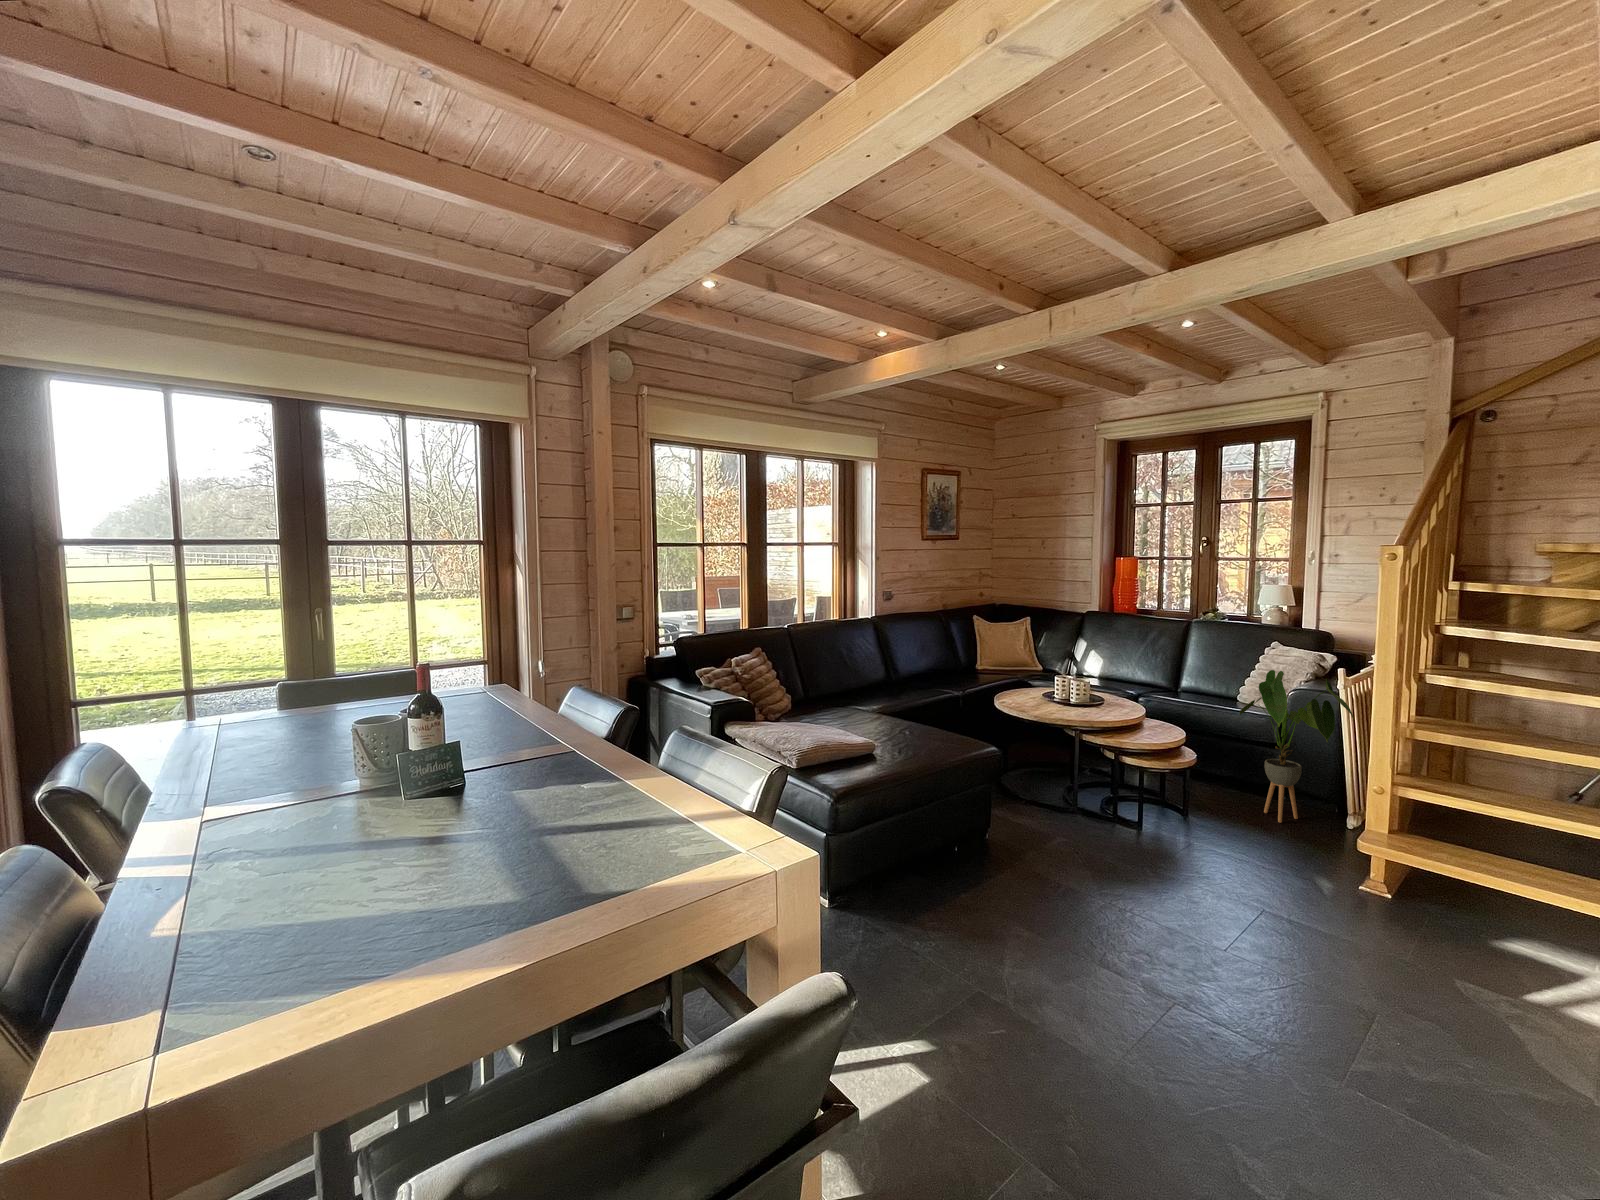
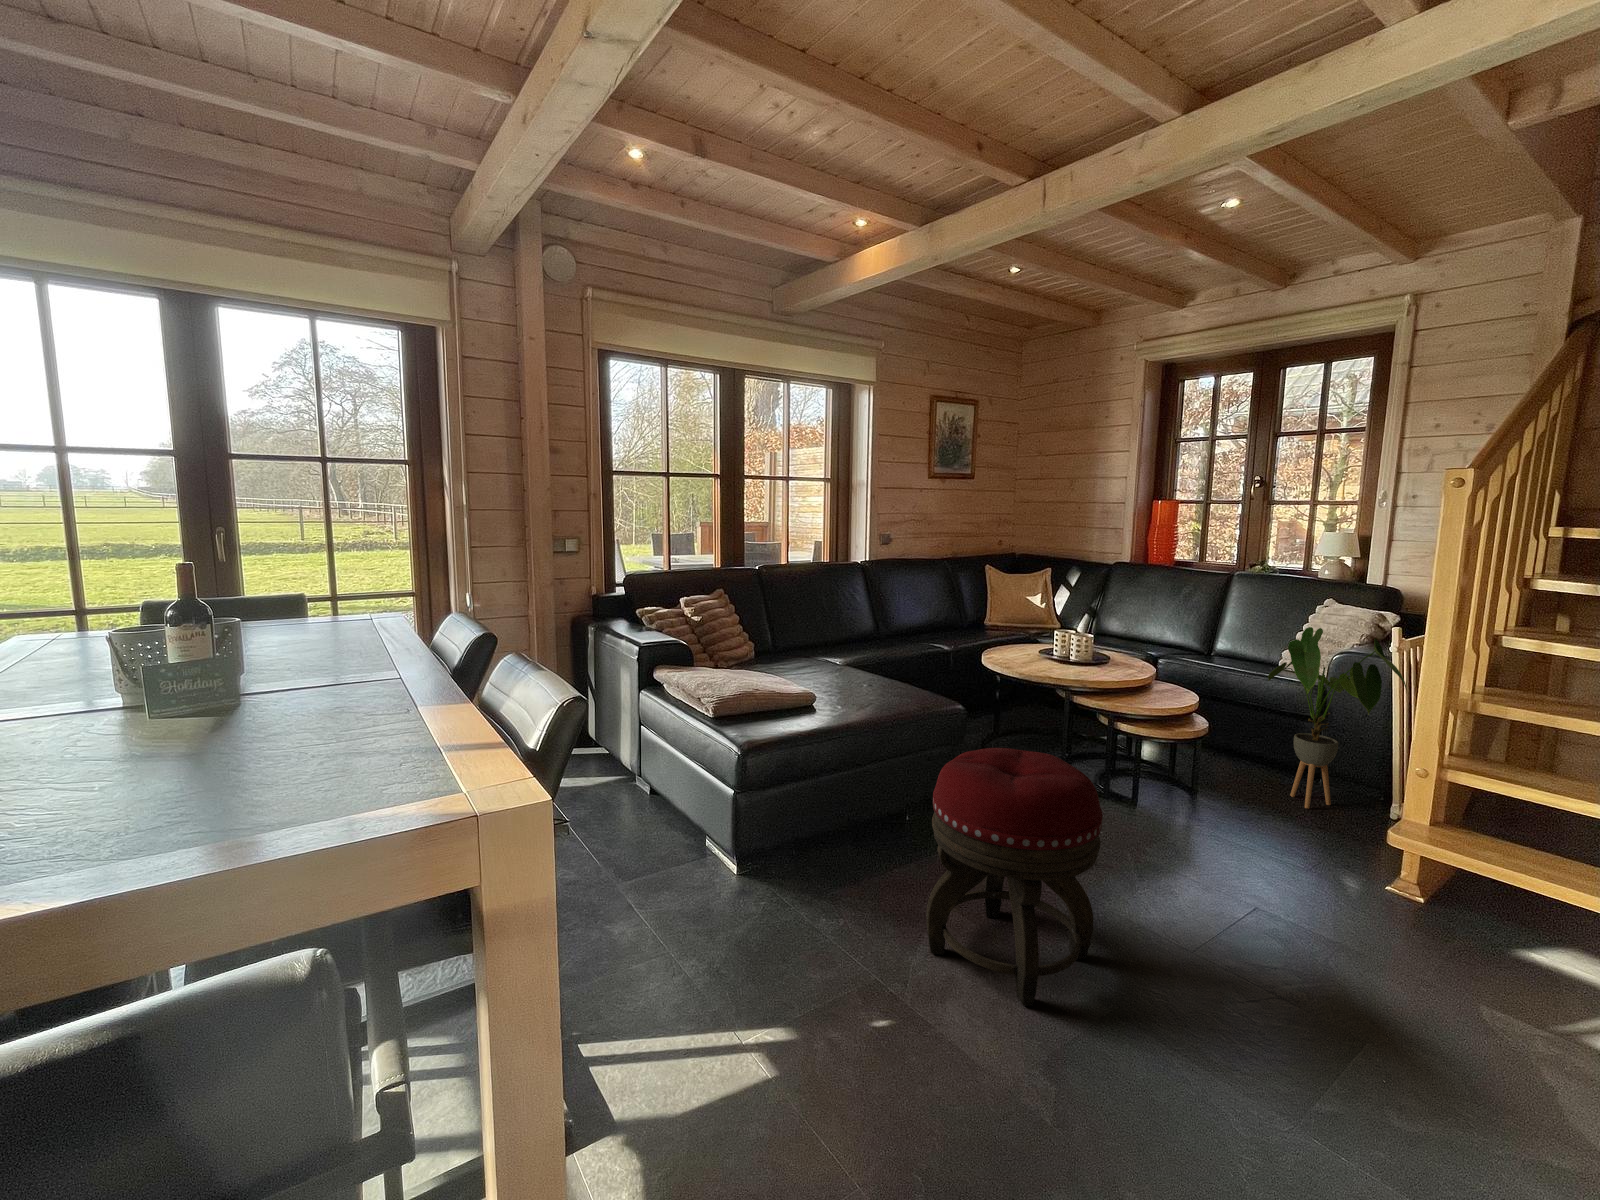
footstool: none [1010,785,1156,1001] -> present [926,748,1103,1006]

